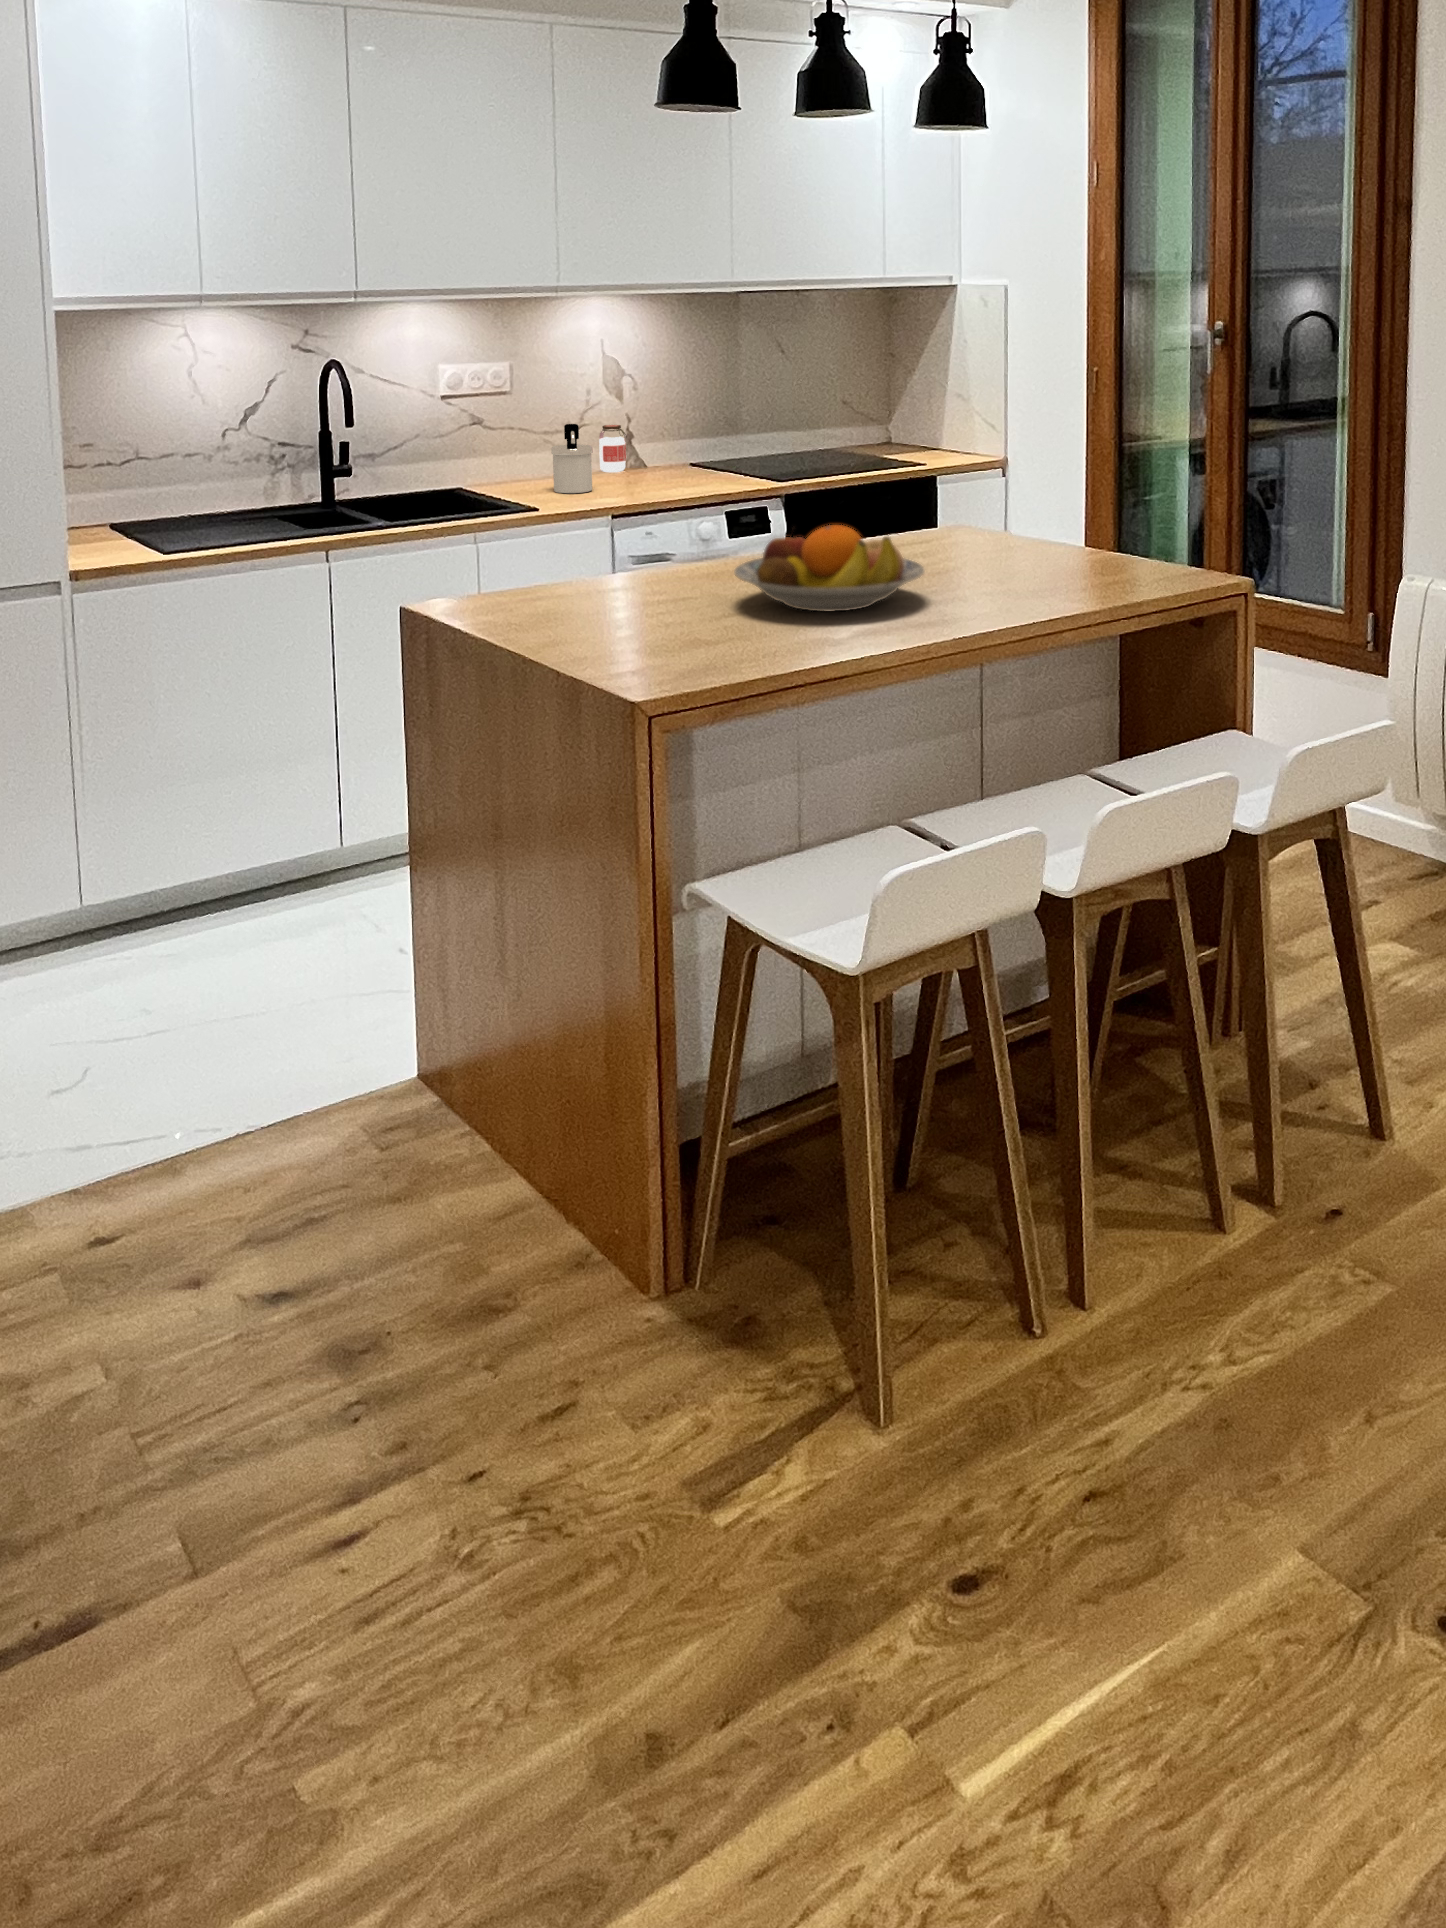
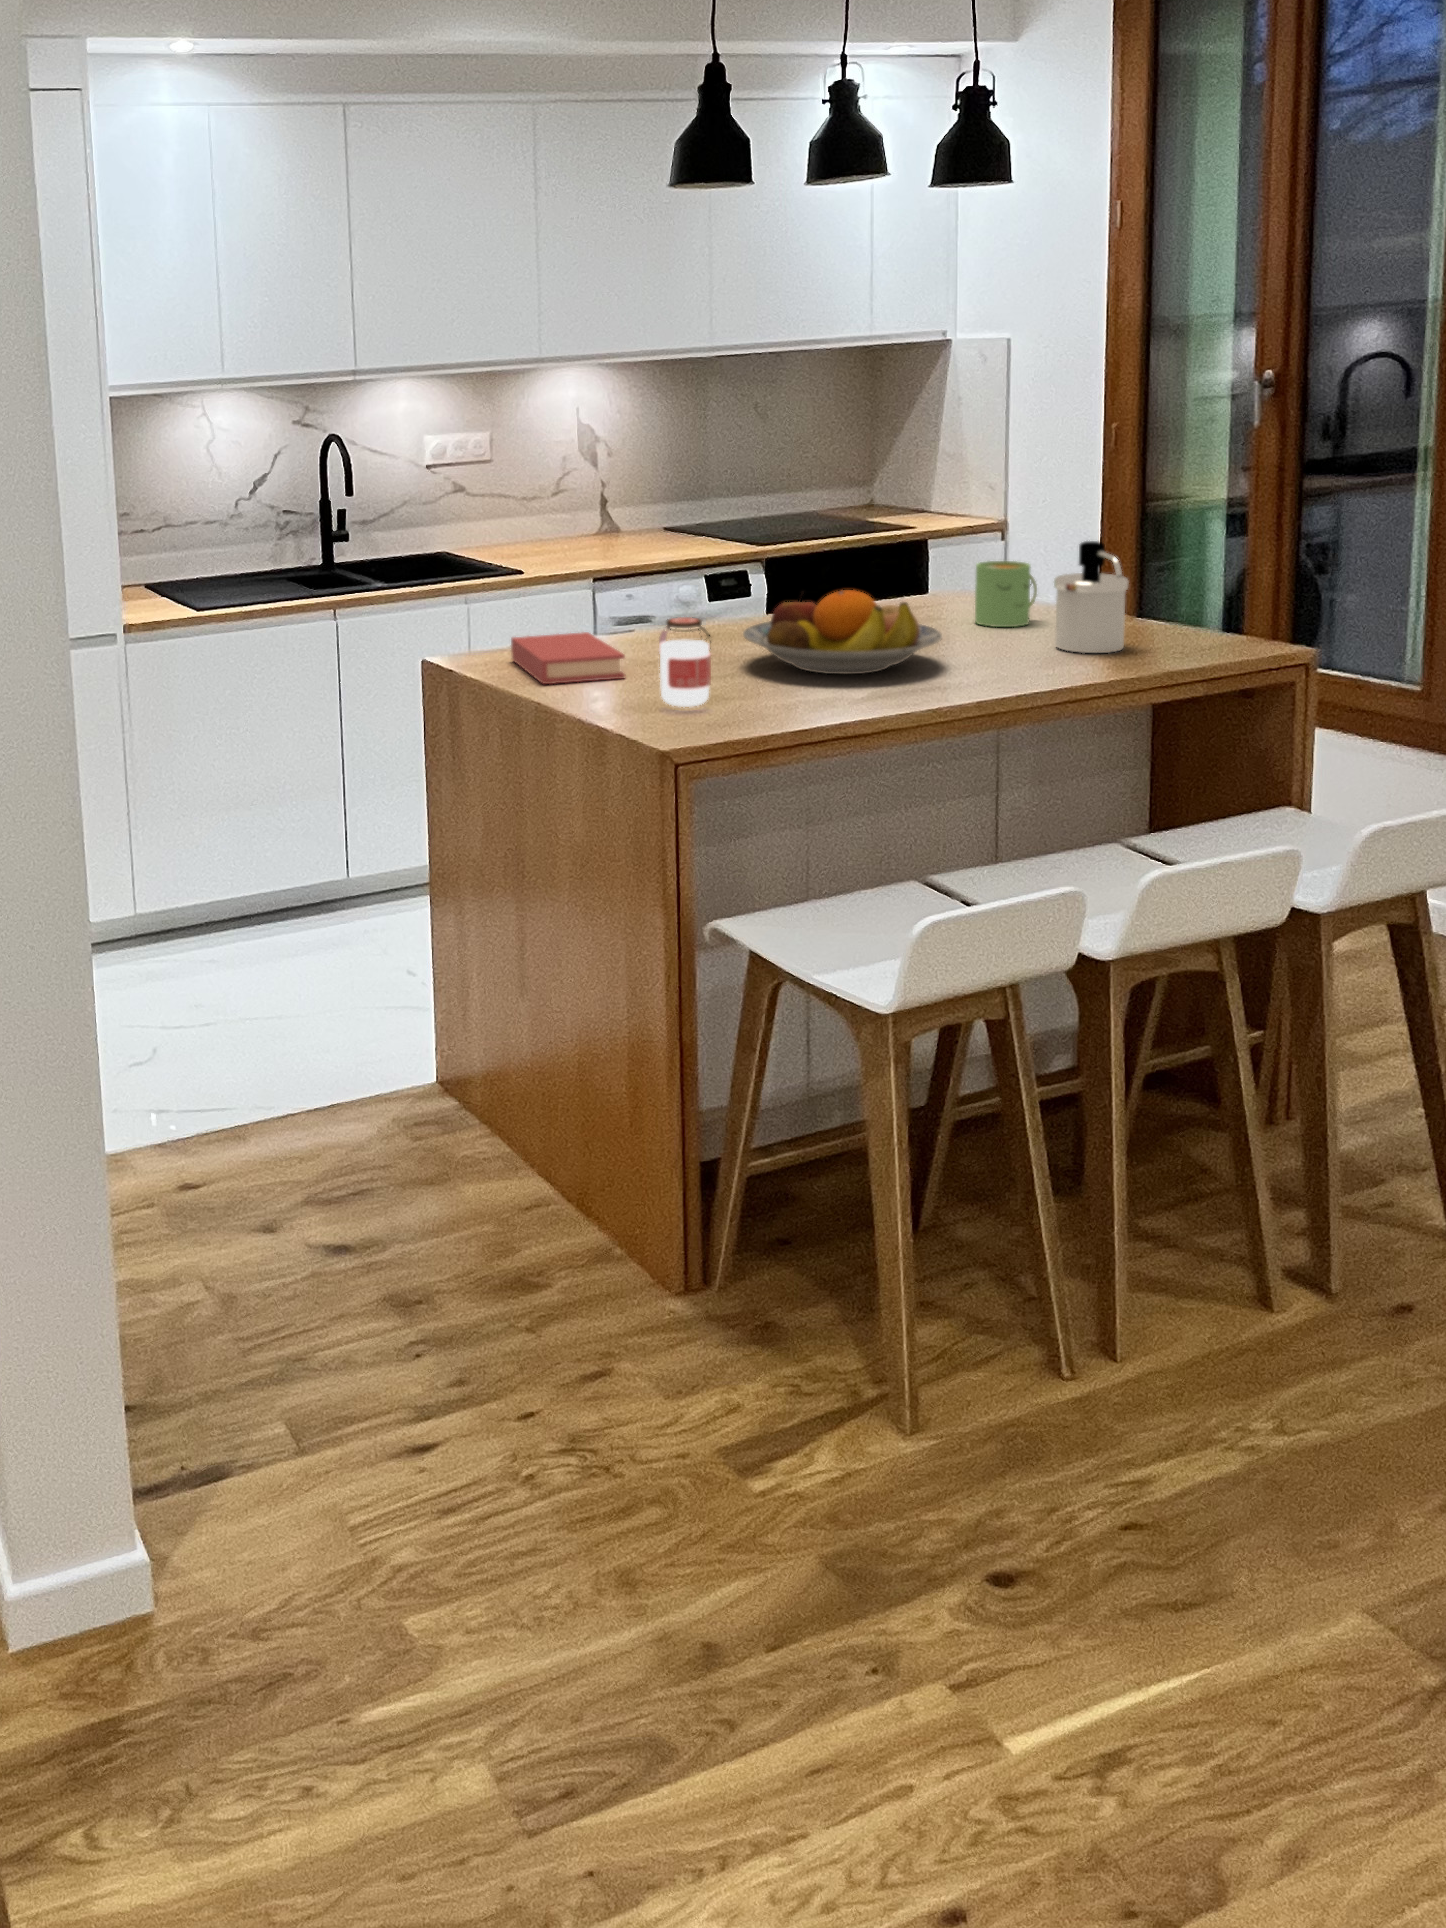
soap dispenser: present [551,424,593,493] -> present [1054,541,1128,653]
jar: present [599,425,626,472] -> present [659,617,711,707]
mug: none [961,496,1017,561] -> present [975,561,1037,627]
book: none [497,571,613,629] -> present [511,632,625,684]

